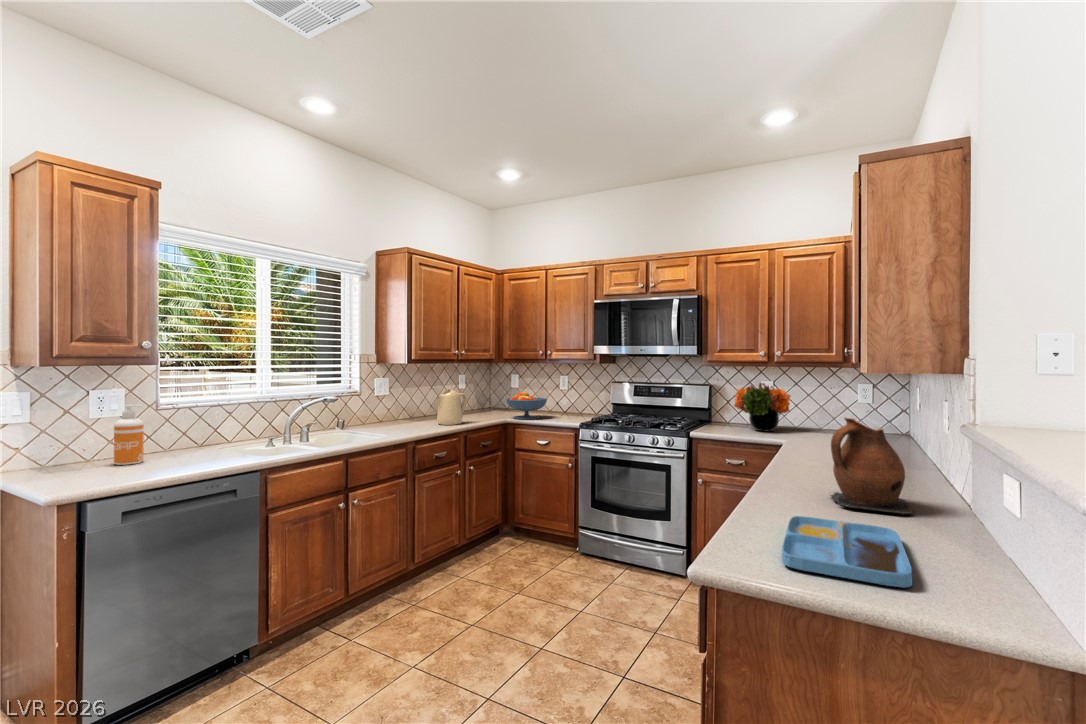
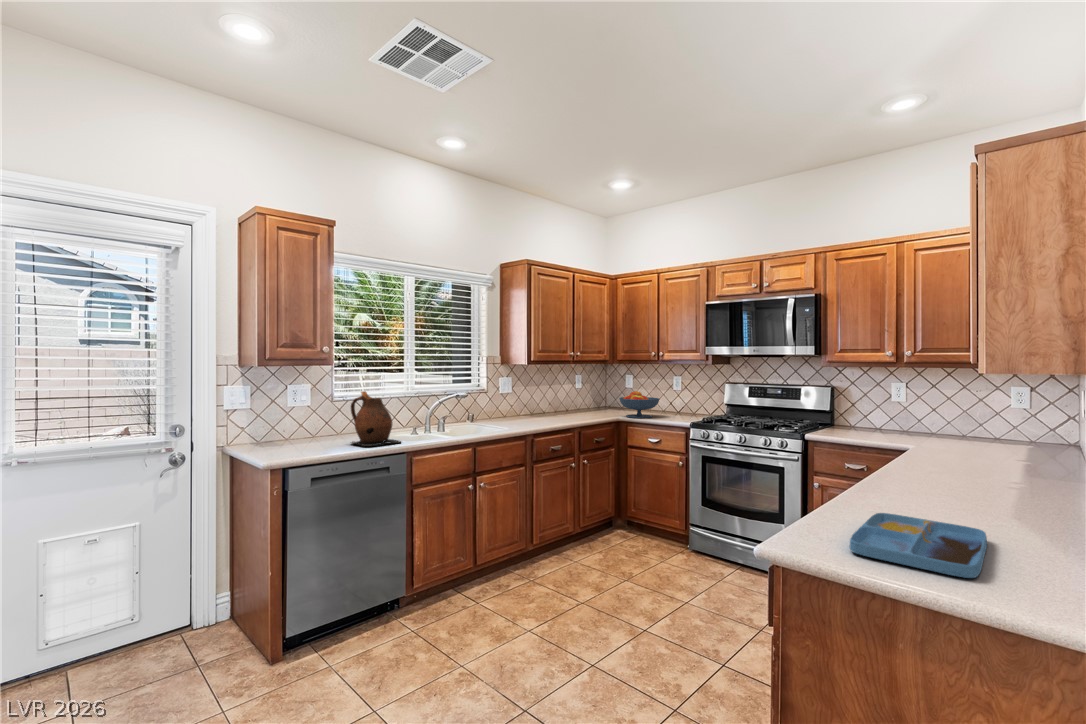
flower arrangement: present [734,383,791,431] -> none [856,384,925,436]
kettle: present [436,390,466,425] -> none [553,388,581,421]
soap dispenser: present [114,405,144,465] -> none [303,397,323,444]
ceramic pitcher: present [831,418,913,515] -> present [351,391,401,446]

